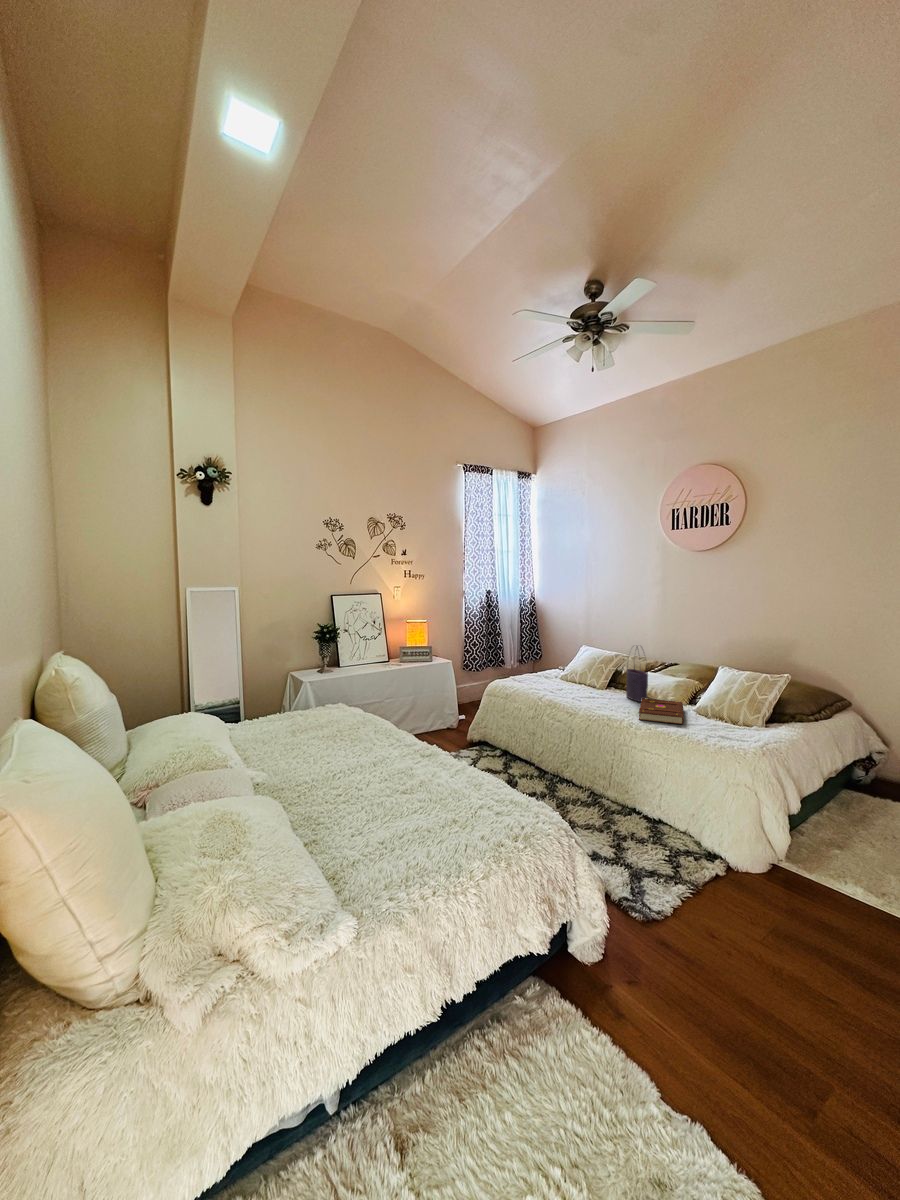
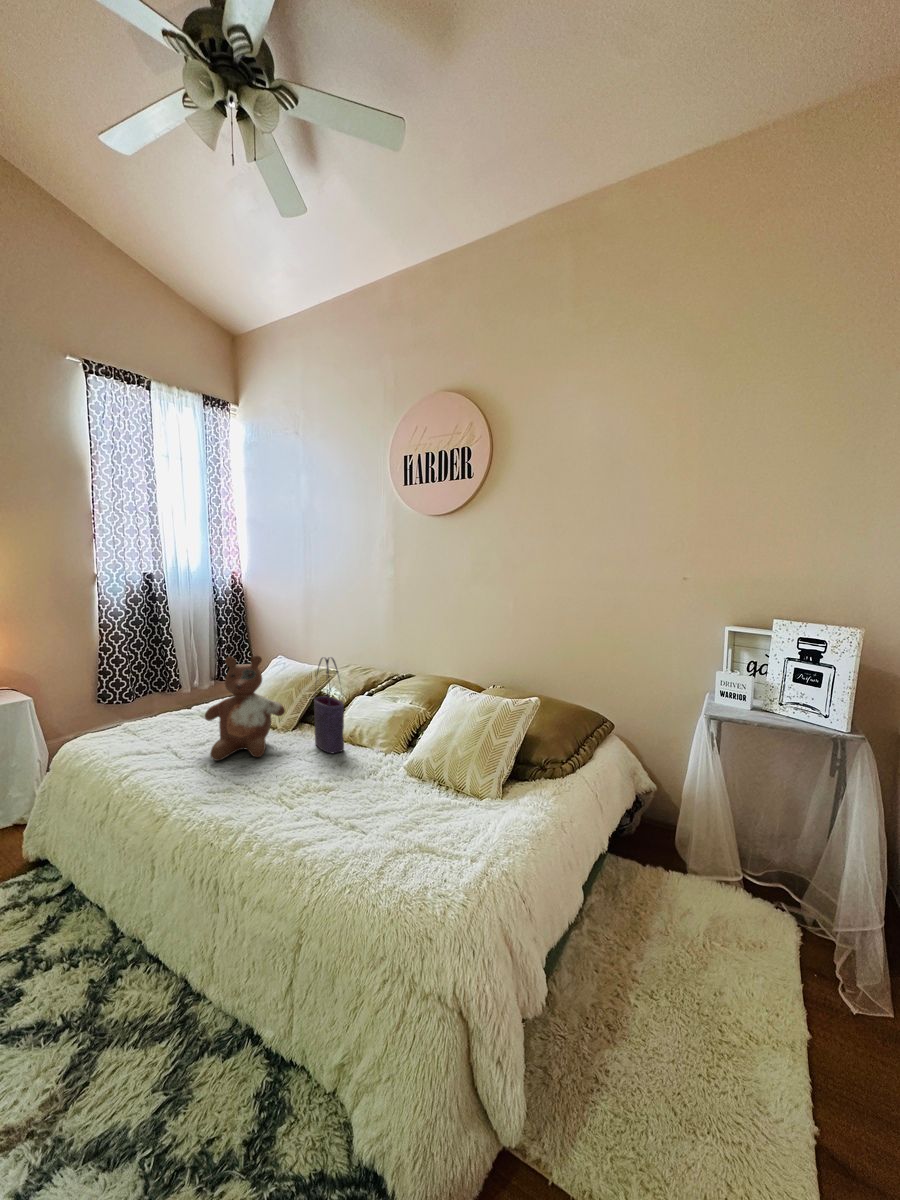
stuffed bear: none [562,642,608,699] -> present [205,656,285,761]
book: present [639,698,684,724] -> none [300,749,392,803]

